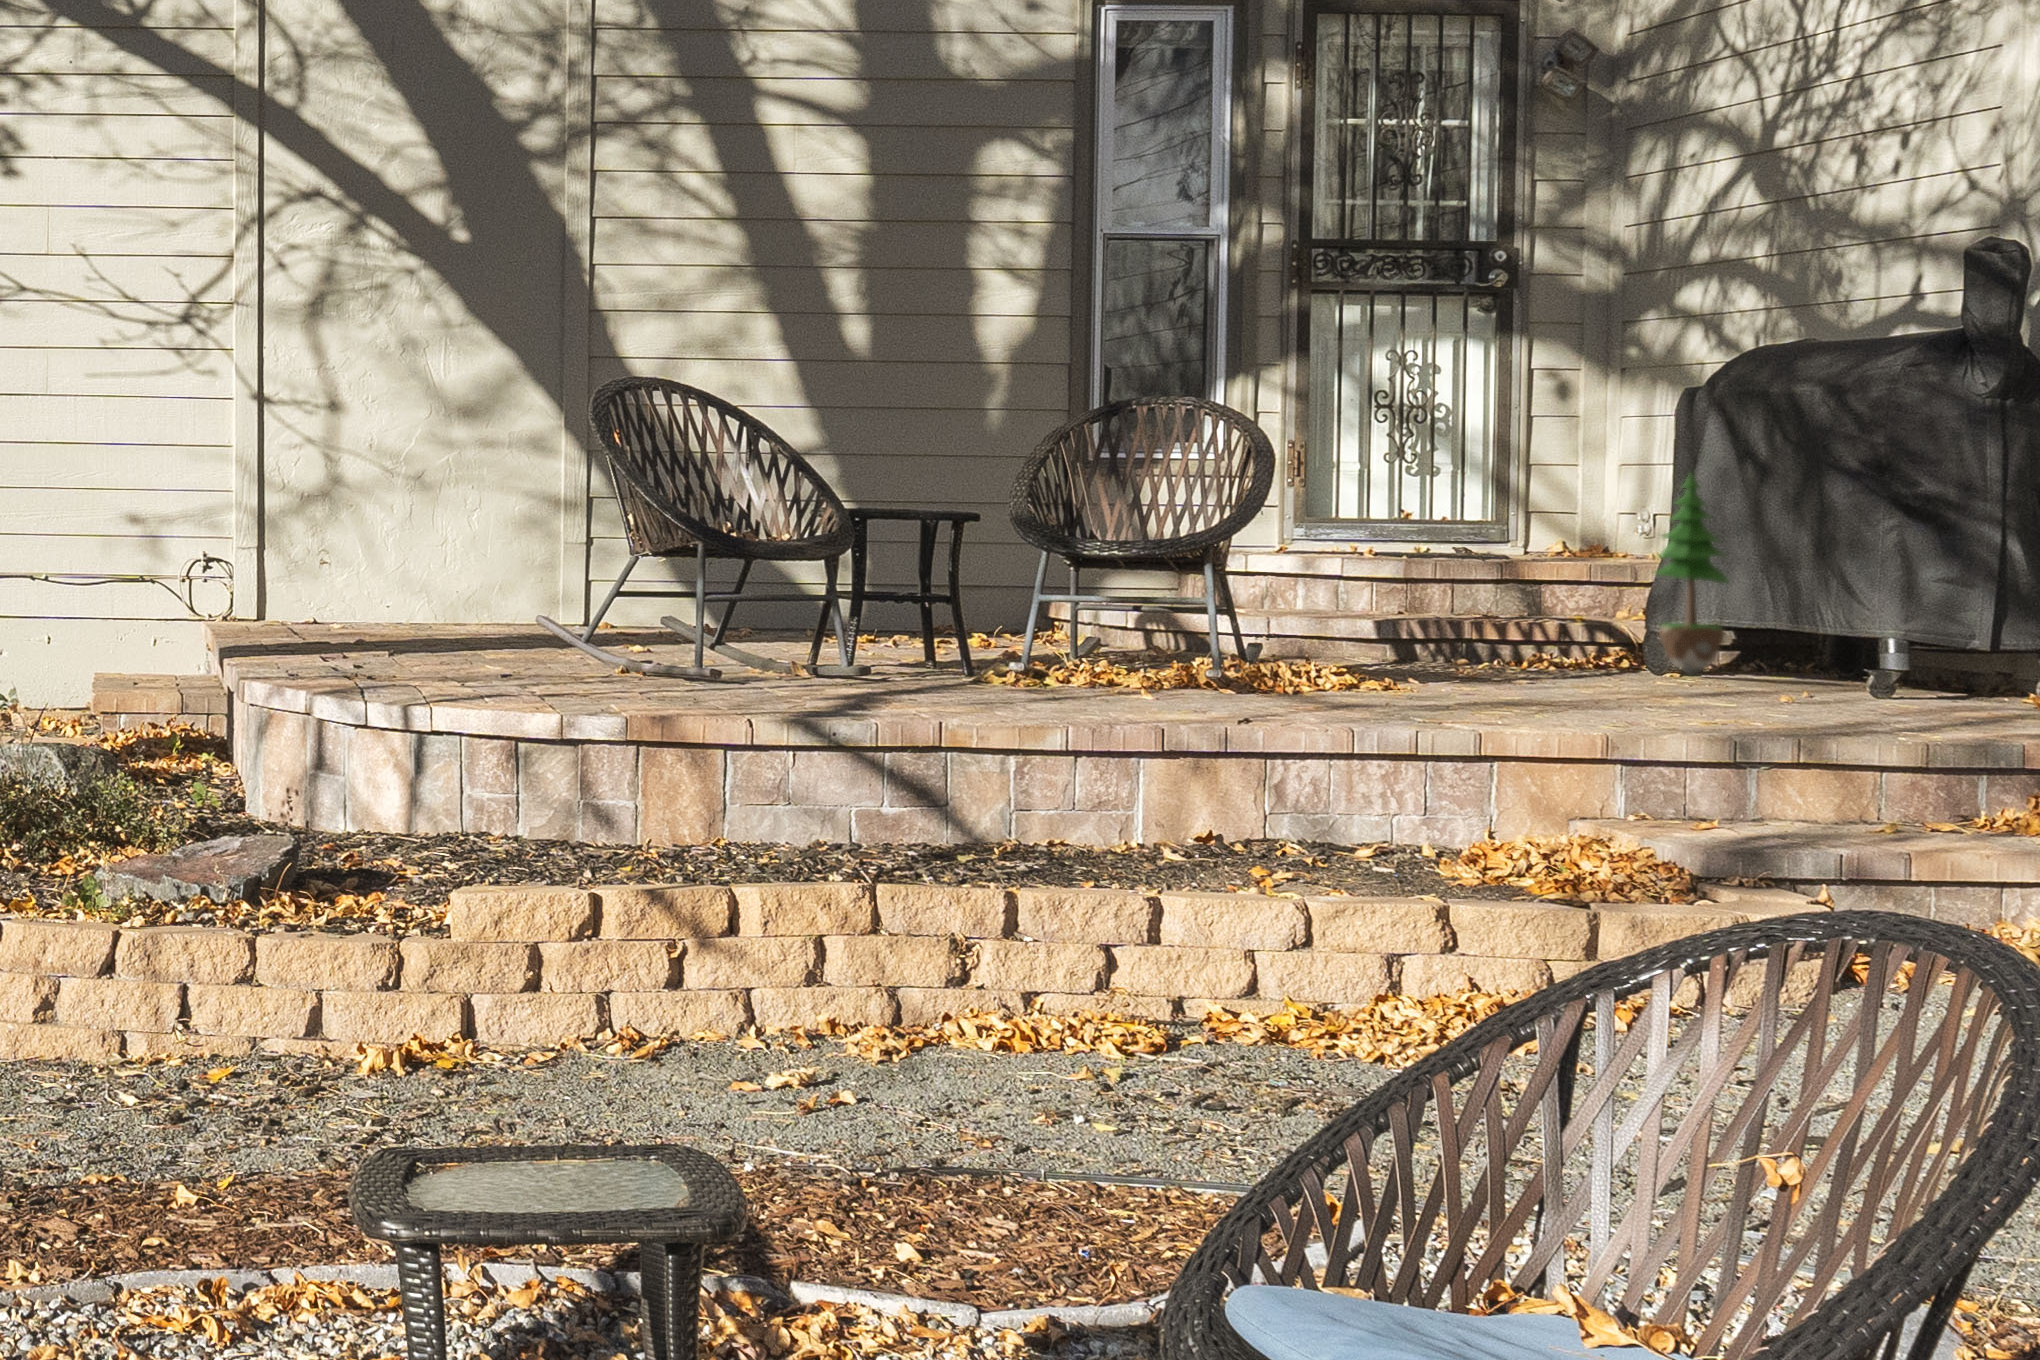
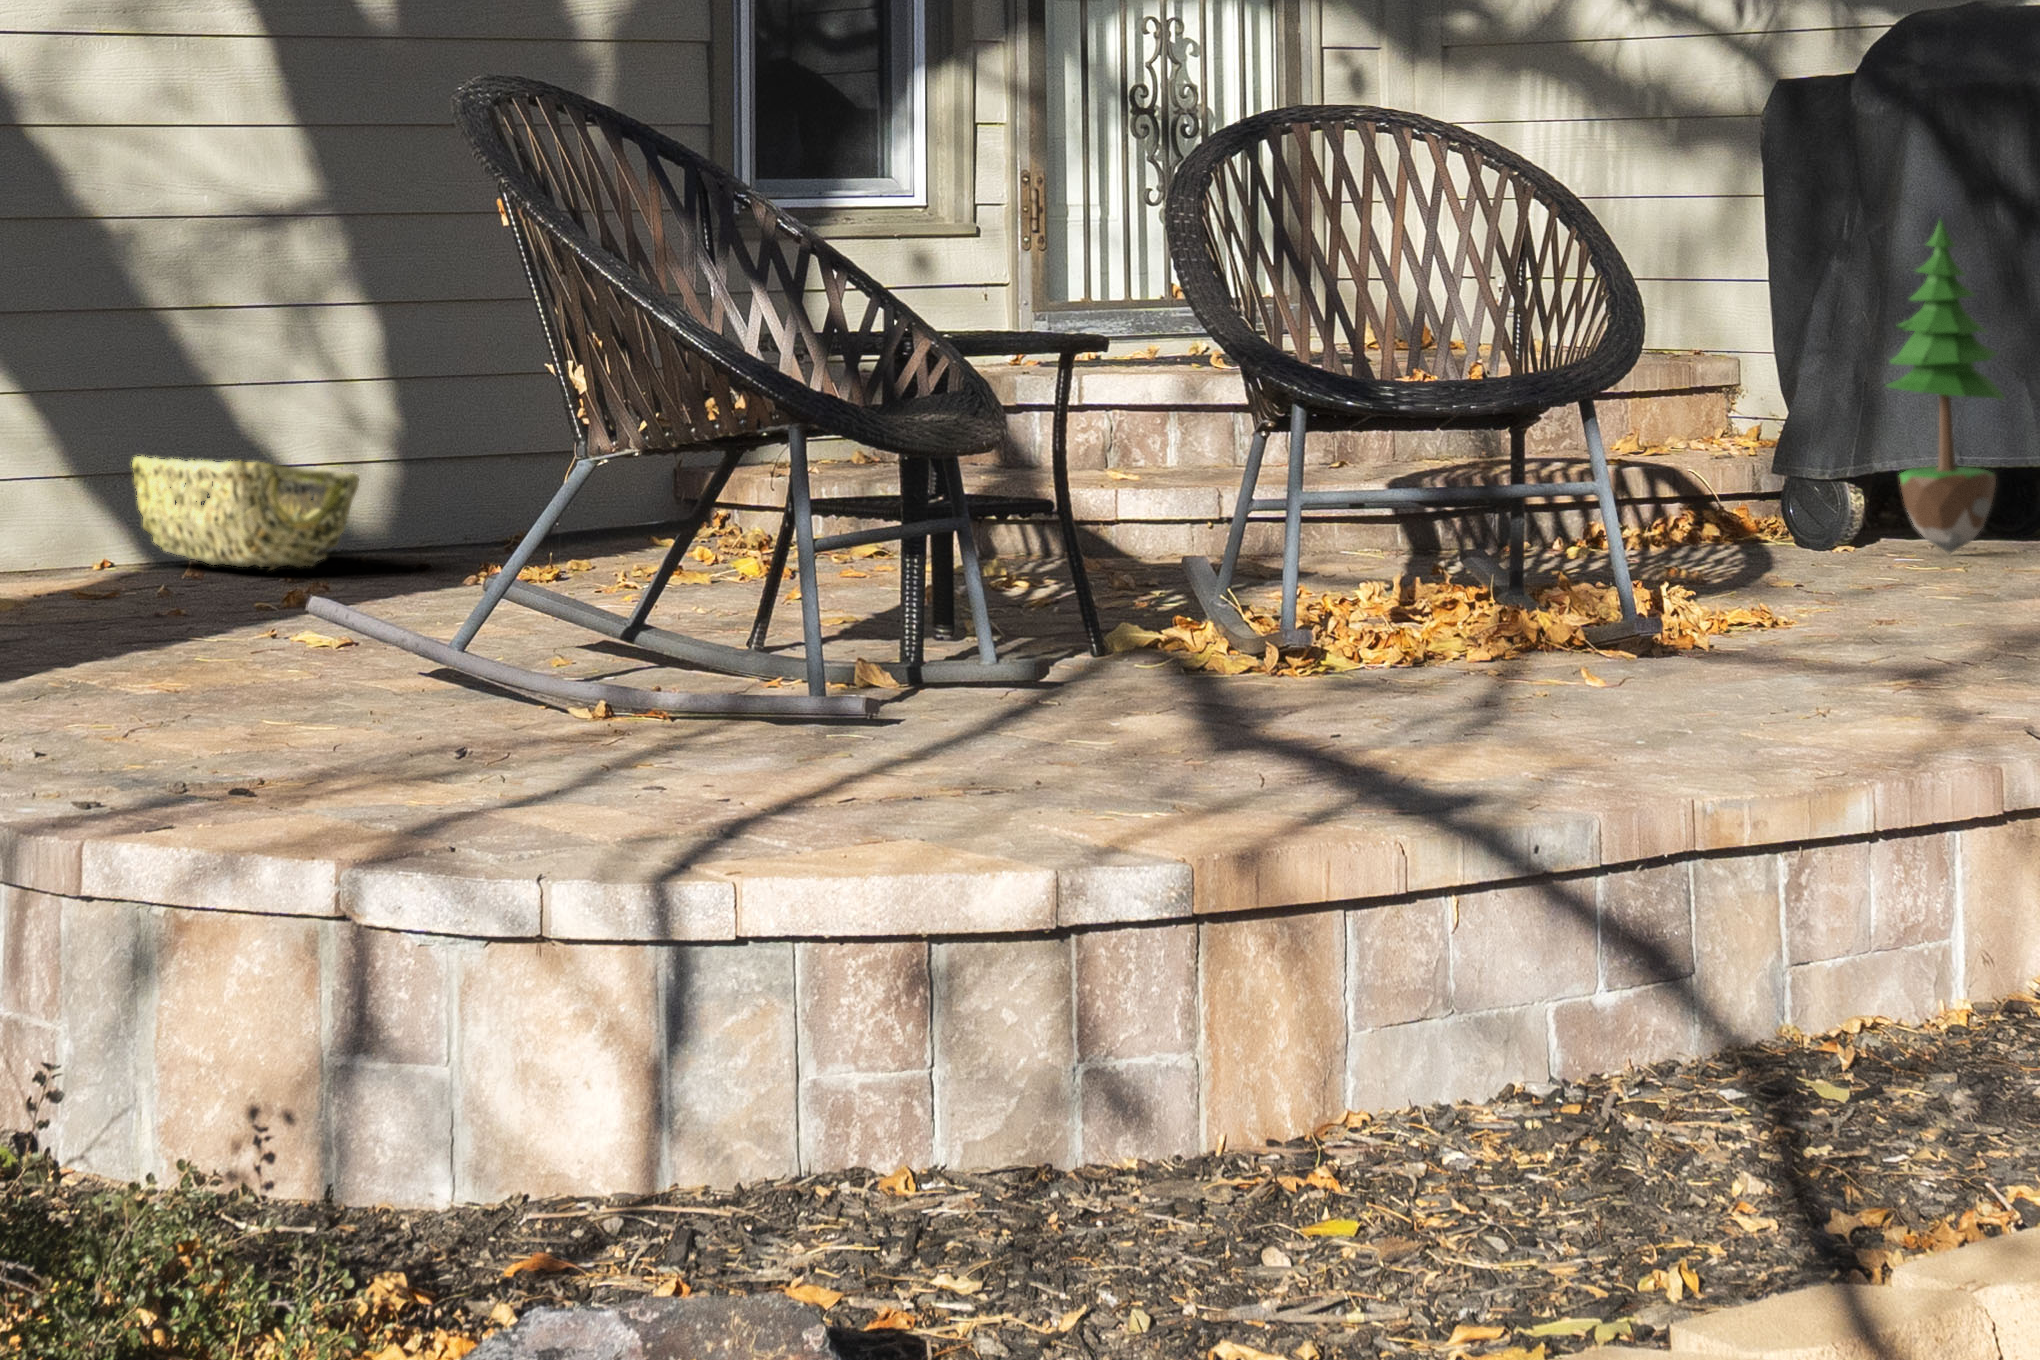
woven basket: none [694,563,791,622] -> present [132,456,359,570]

